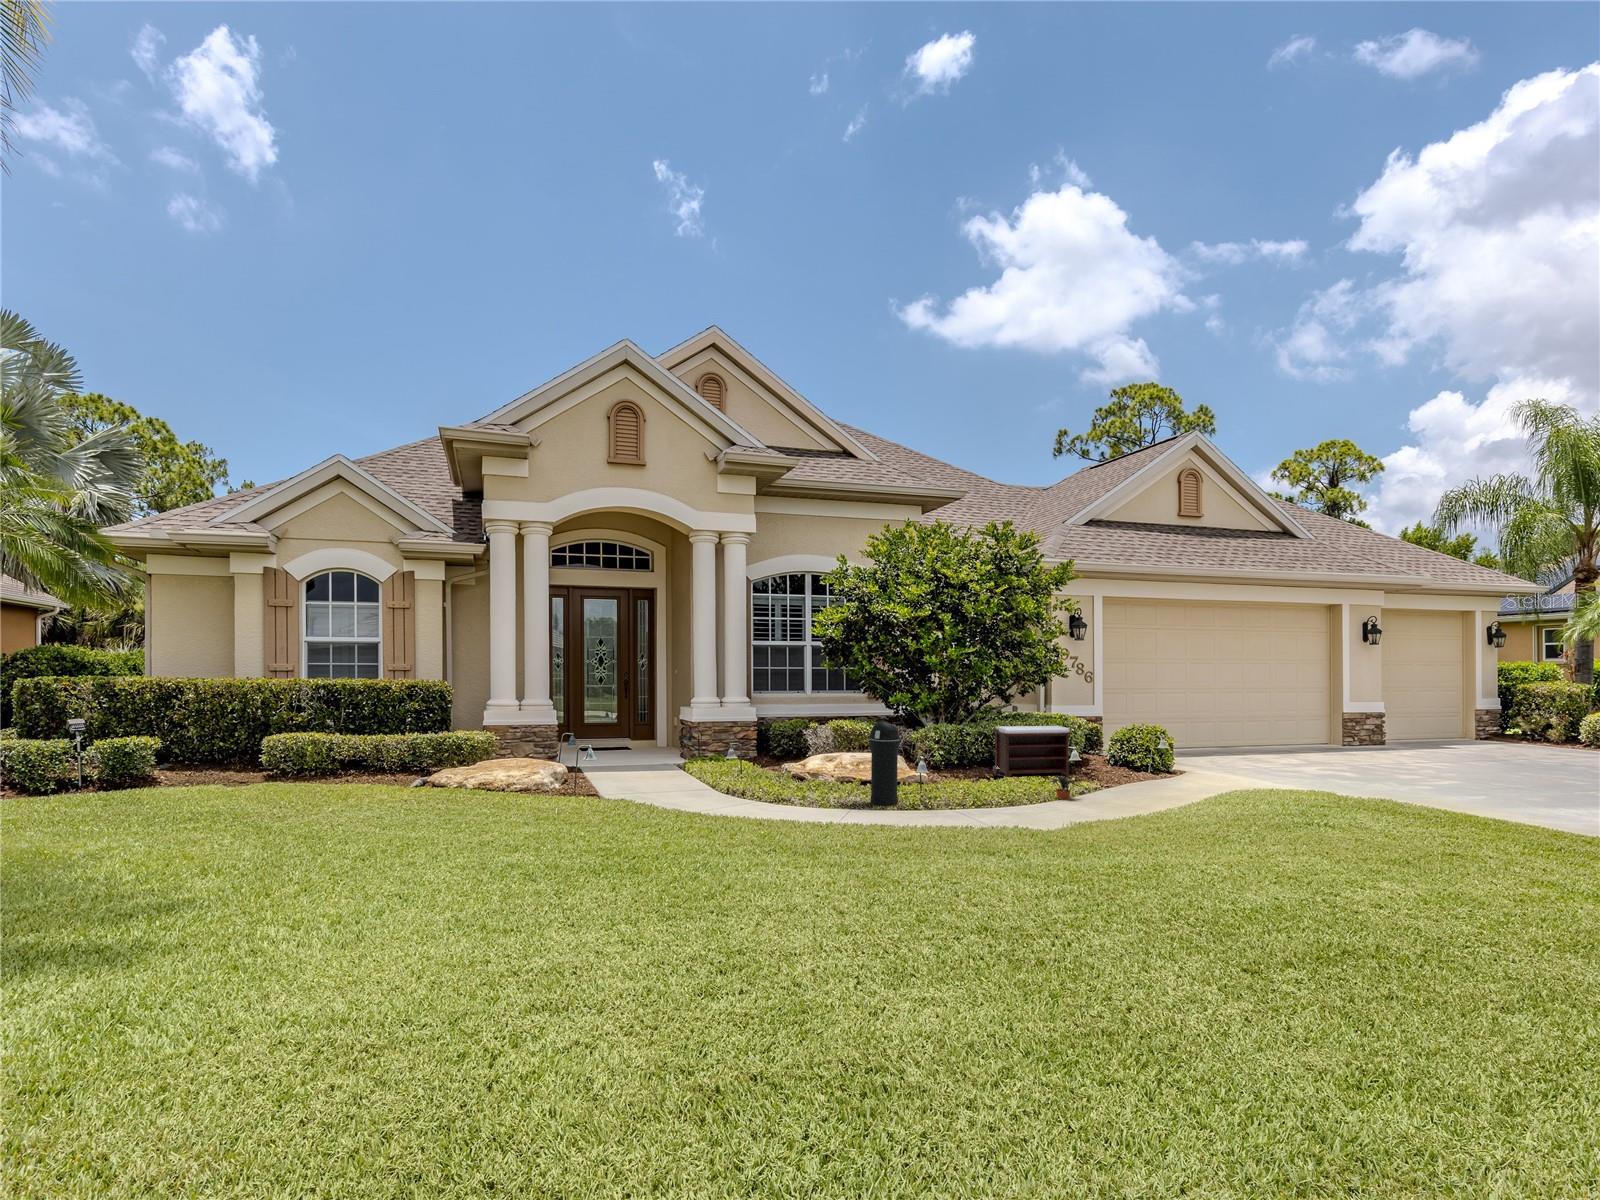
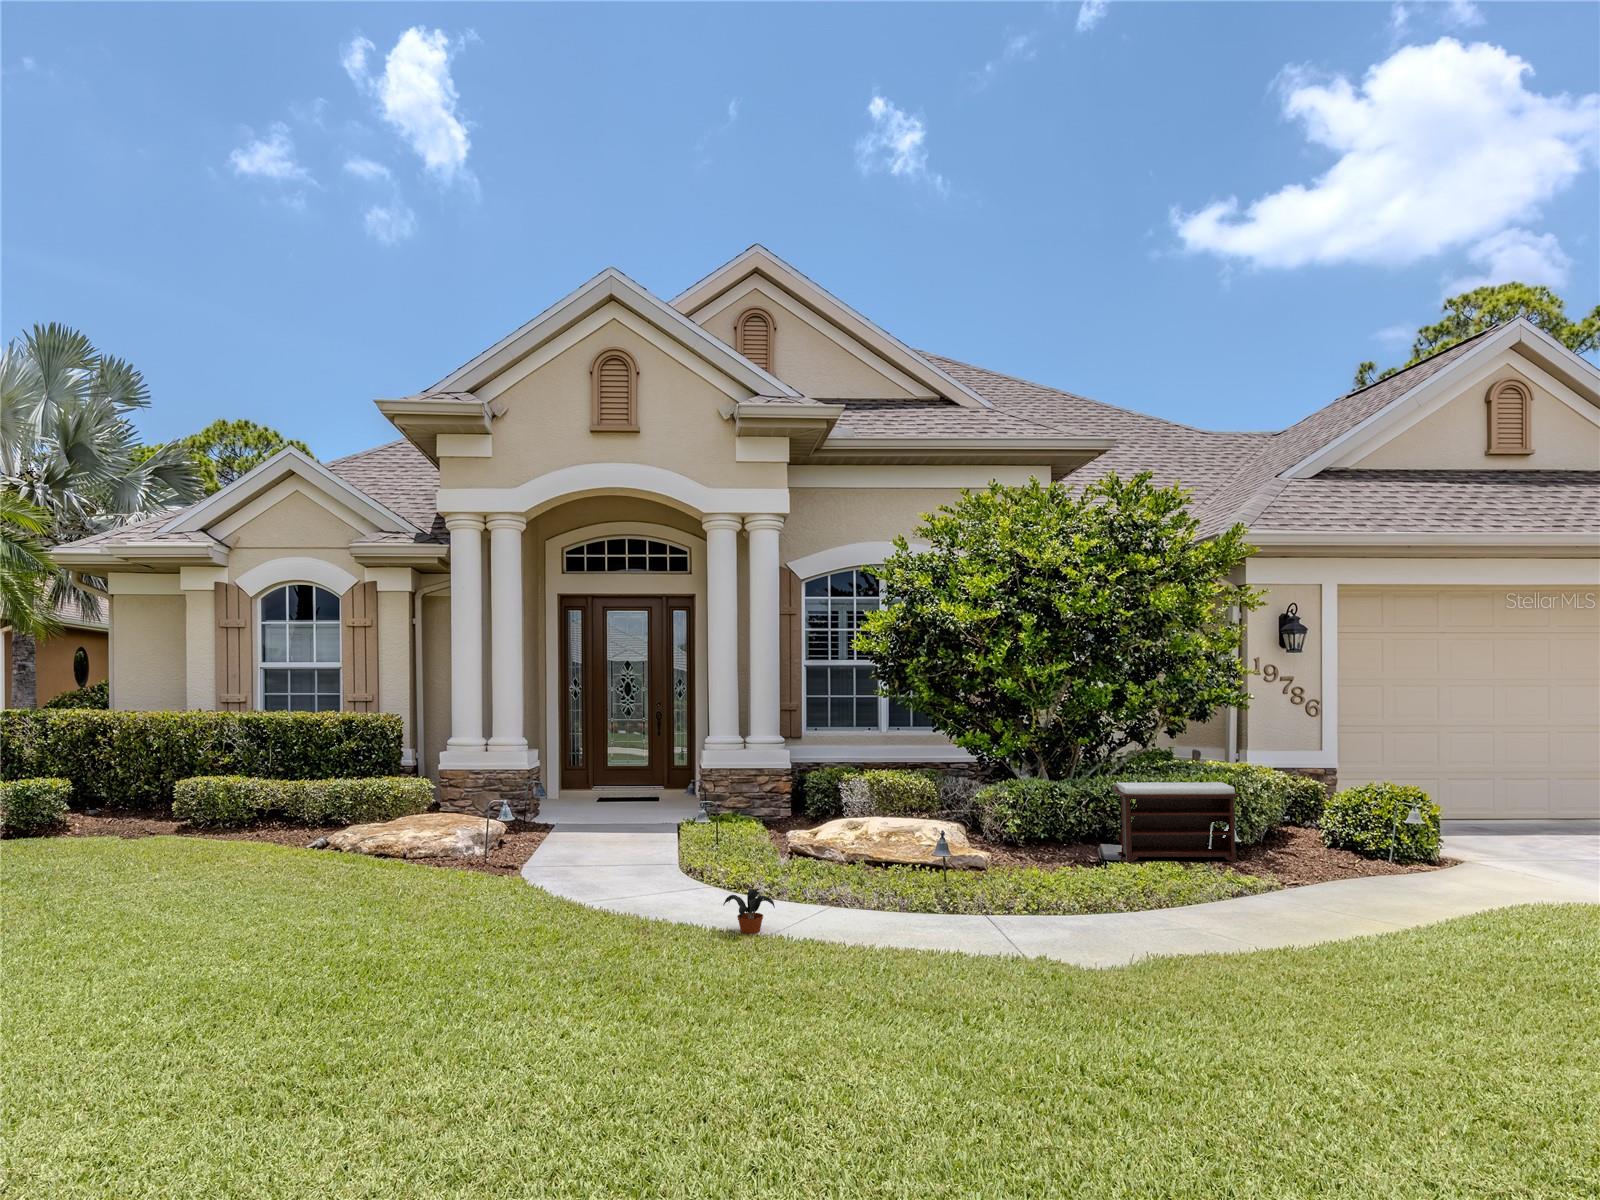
trash can: present [869,722,900,806] -> none [842,776,889,908]
potted plant: present [1050,776,1076,800] -> present [723,889,775,933]

